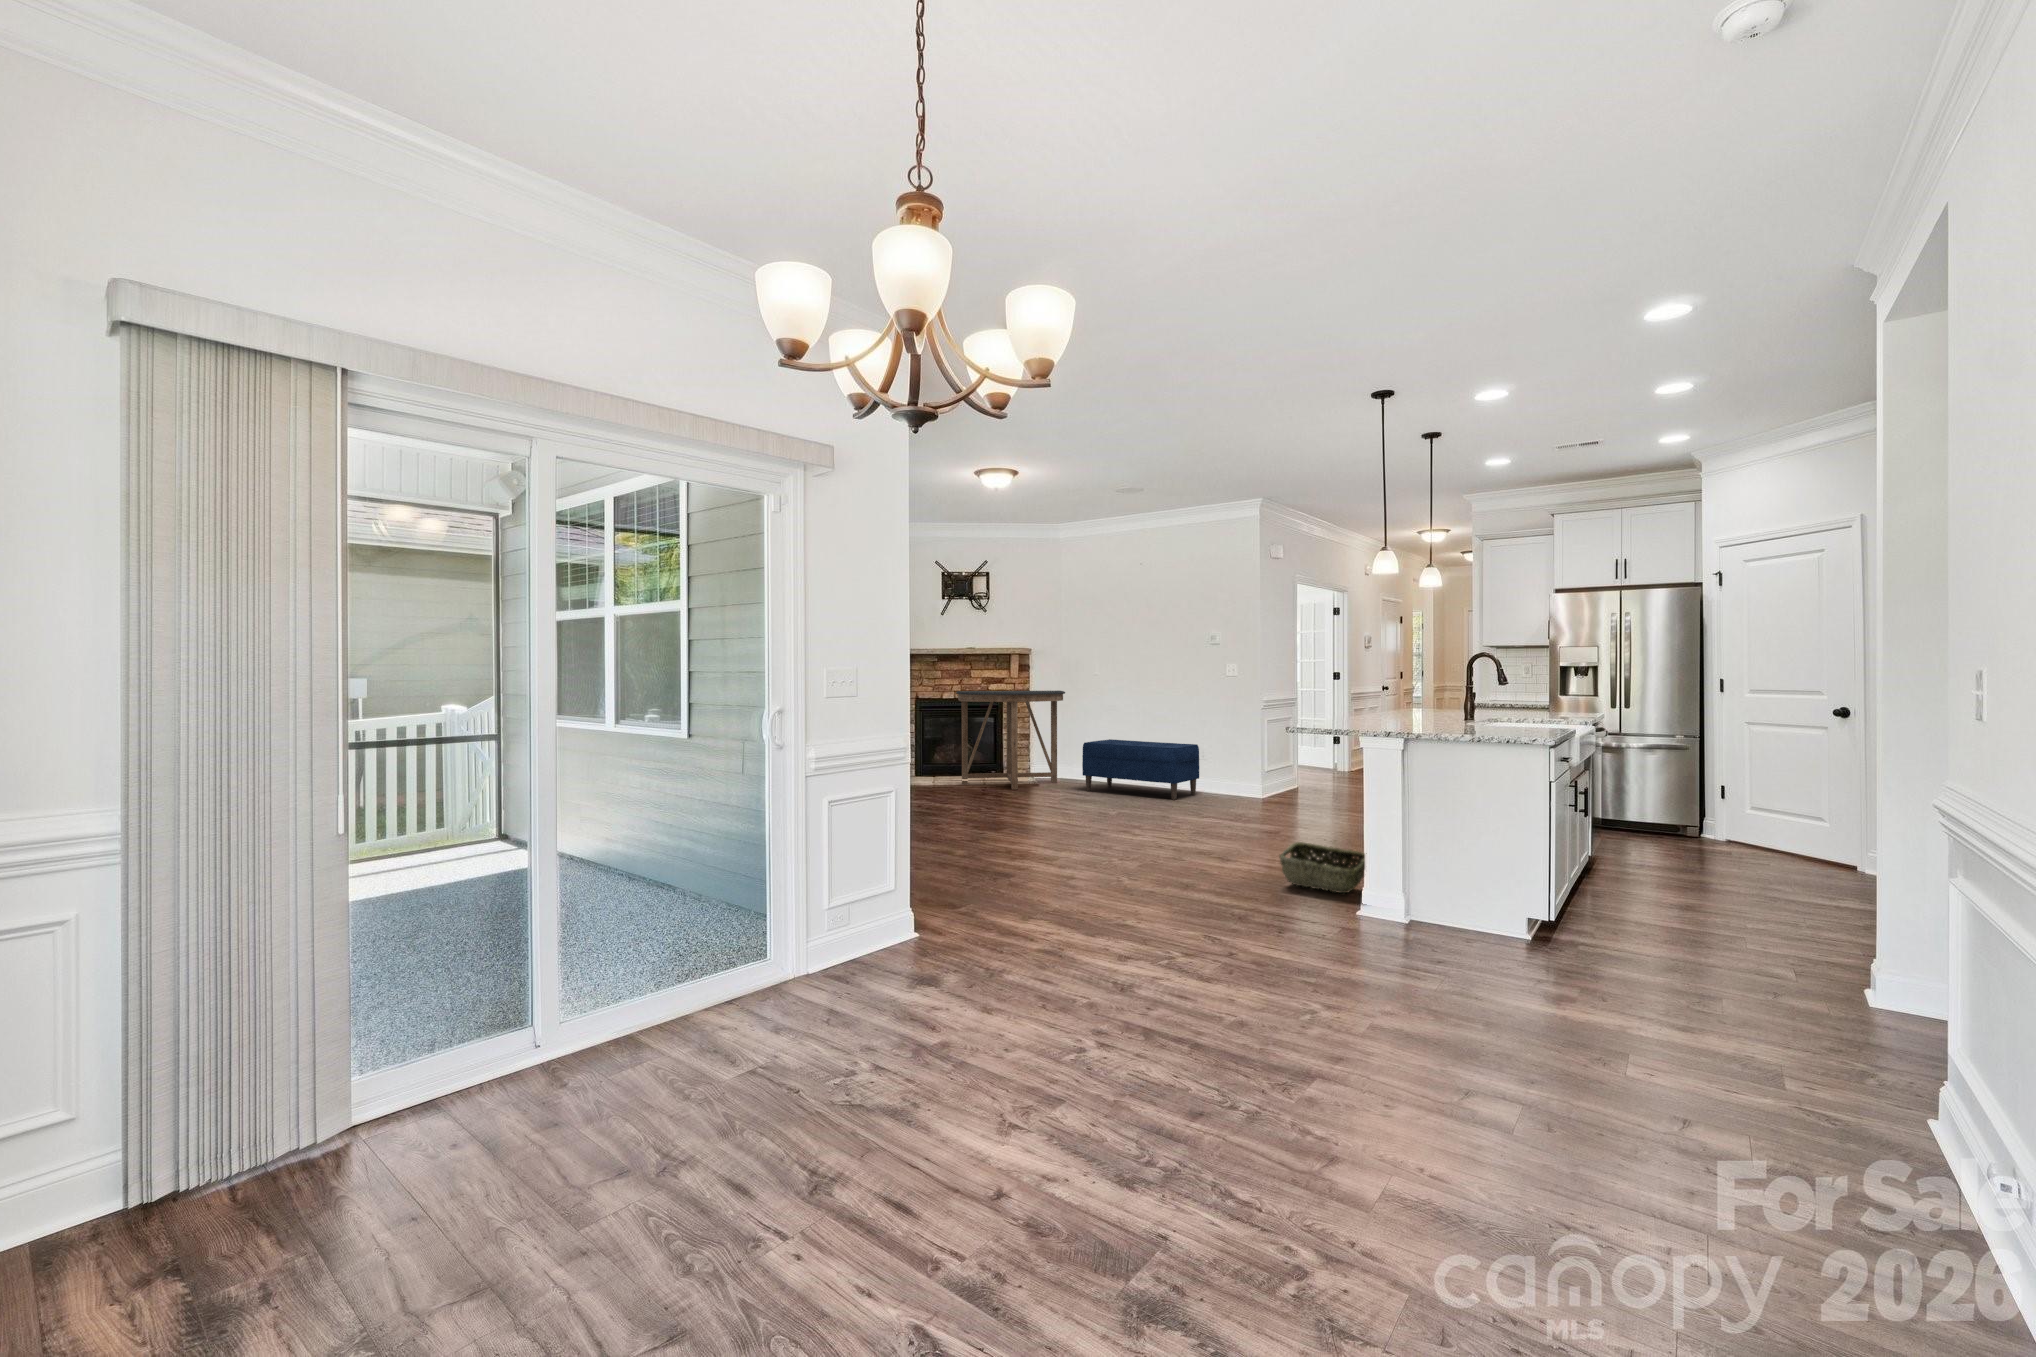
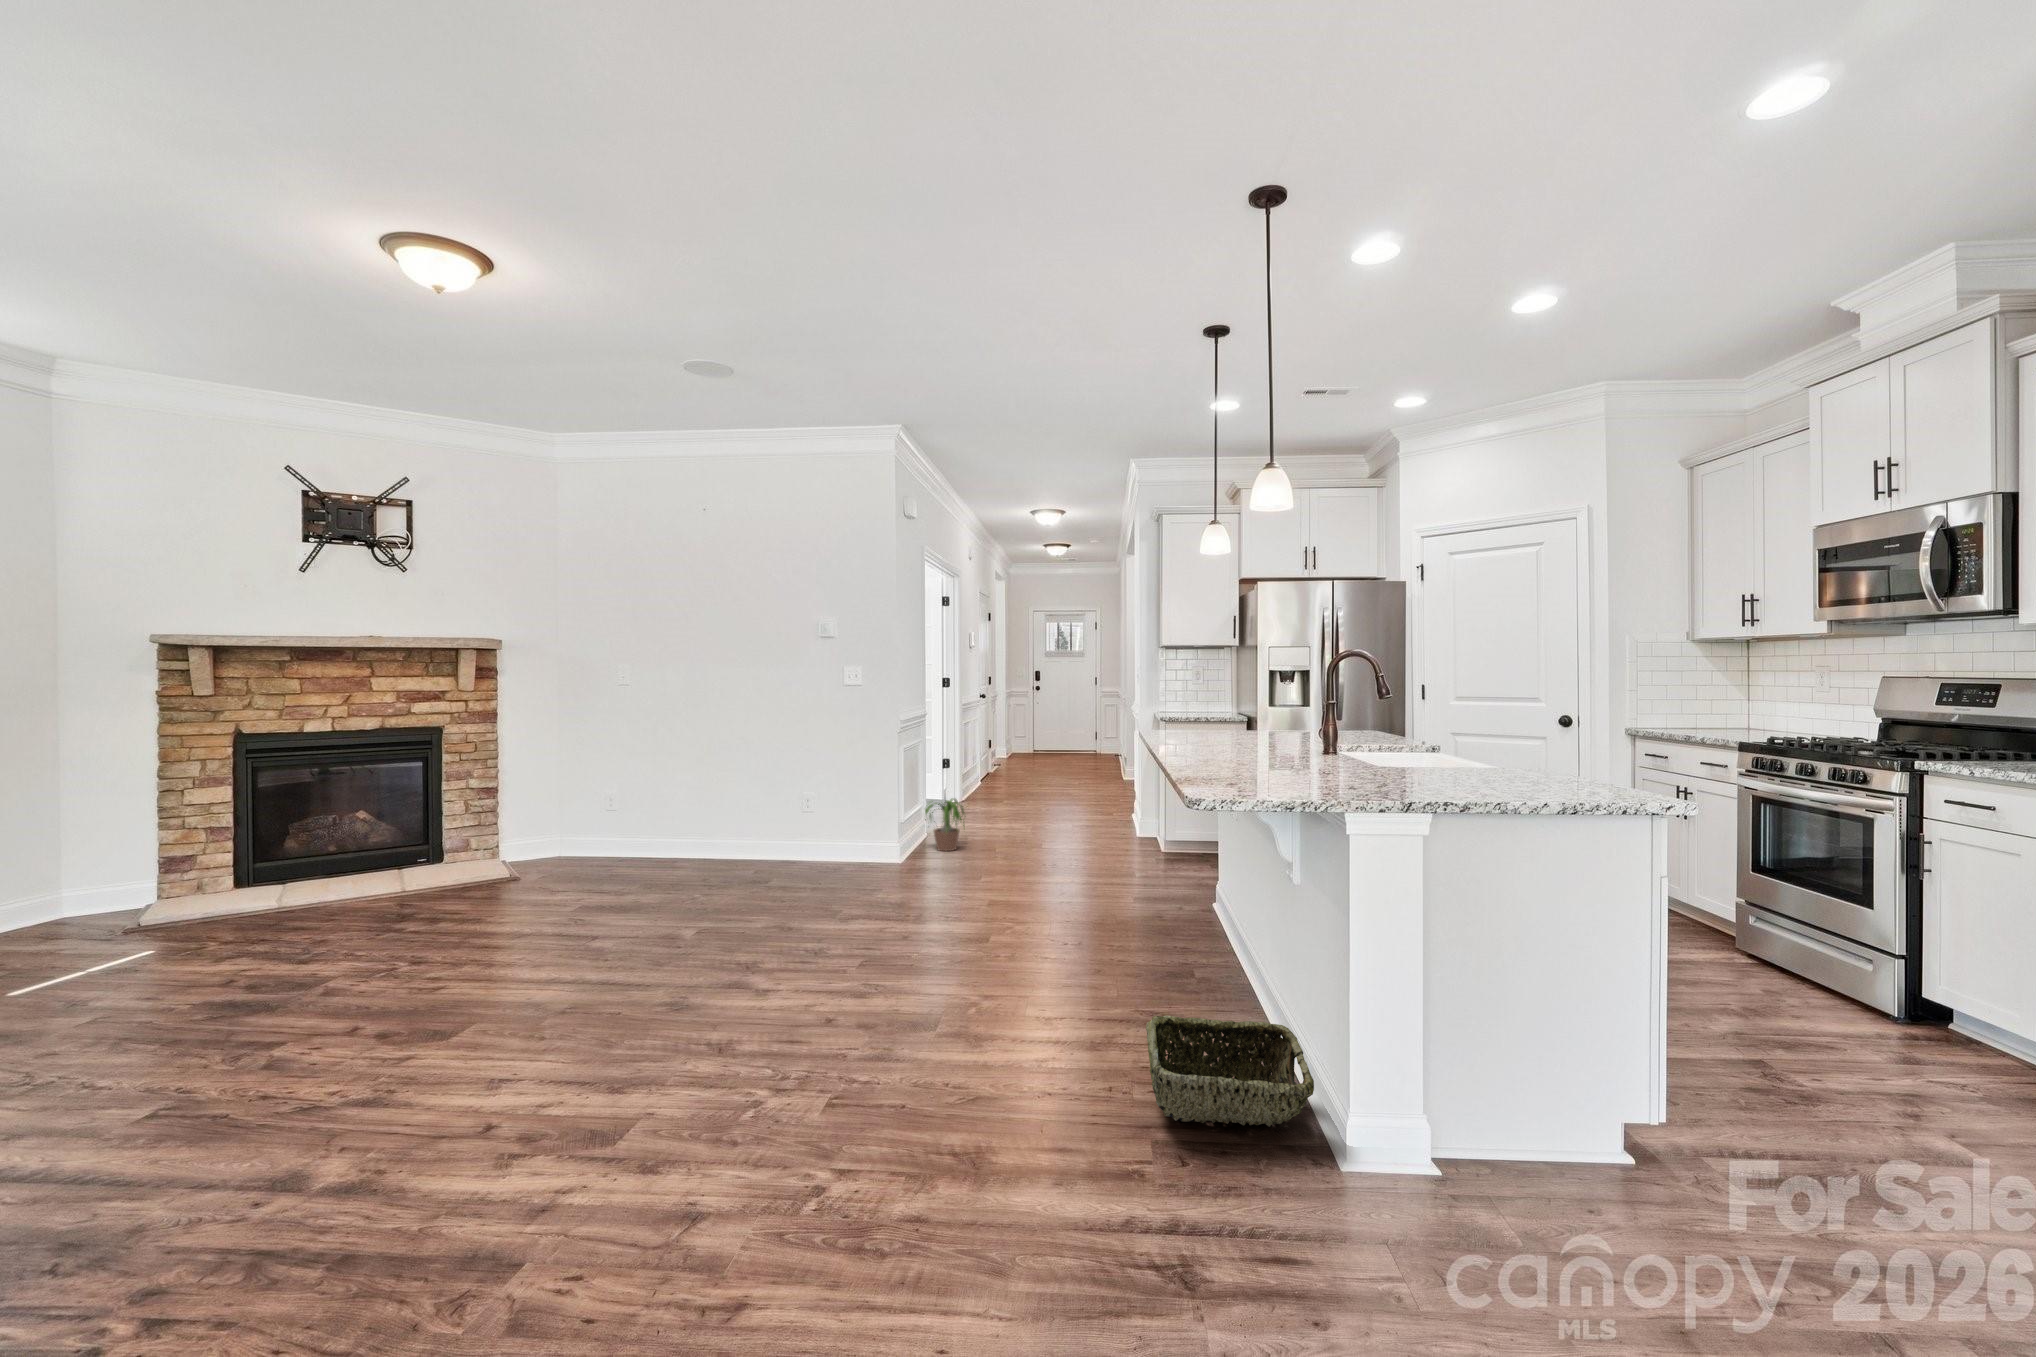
console table: present [956,691,1065,790] -> none [334,710,572,895]
bench: present [1082,739,1199,800] -> none [609,787,807,881]
potted plant: none [1277,761,1321,798] -> present [925,799,964,851]

